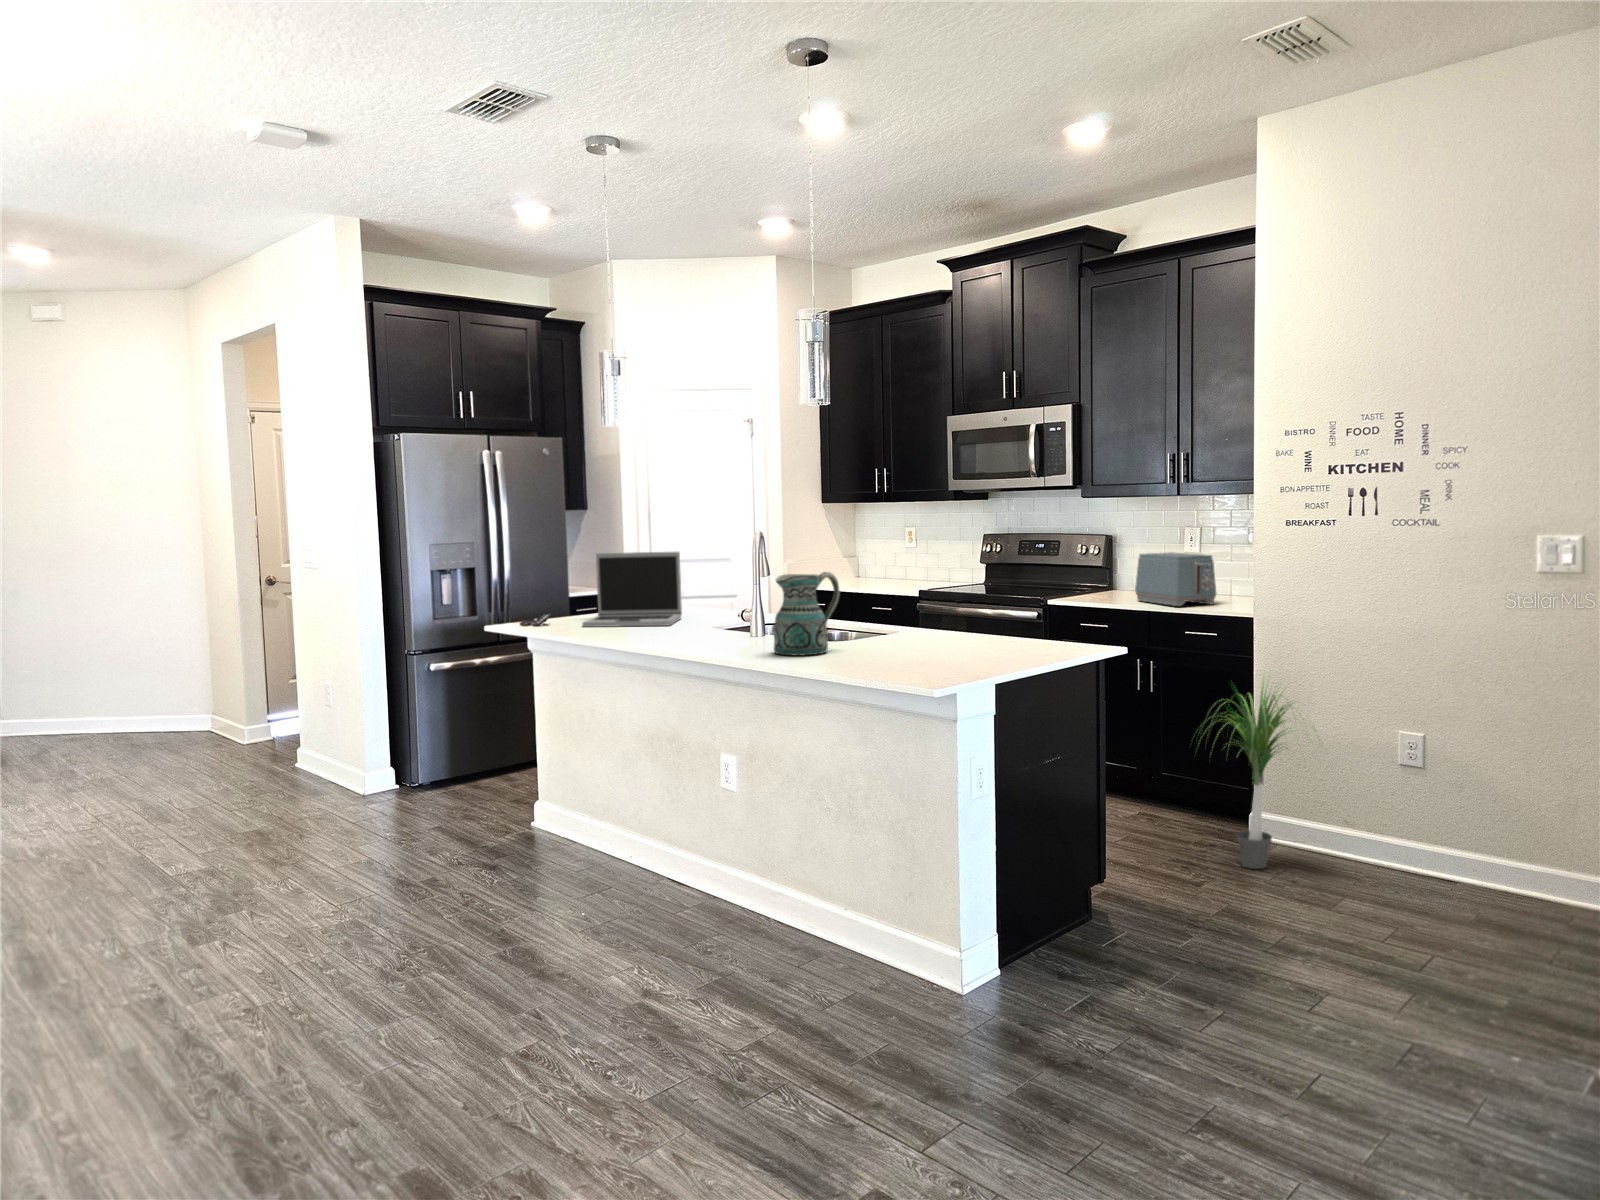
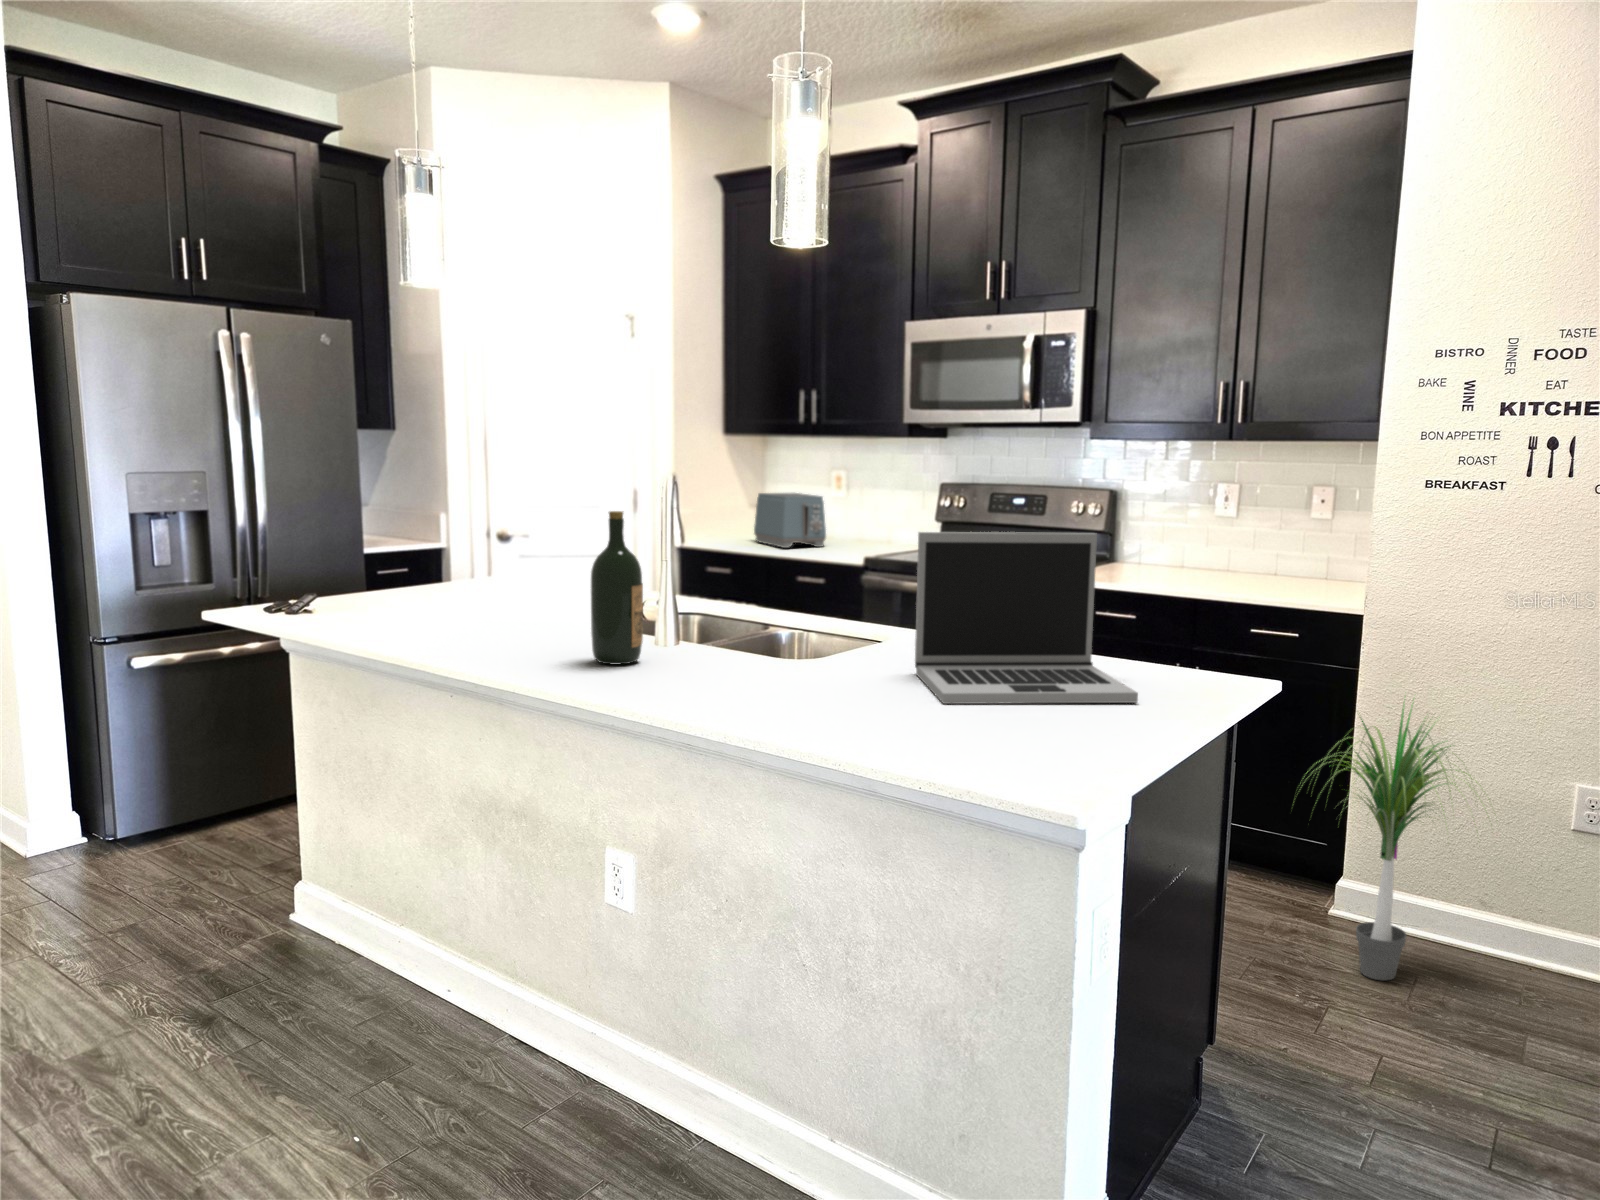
laptop: present [582,551,682,627] -> present [915,532,1138,704]
toaster: present [1135,552,1216,606] -> present [754,493,826,548]
wine bottle: none [701,557,733,649] -> present [591,511,643,664]
ceramic pitcher: present [774,572,840,656] -> none [718,542,824,682]

